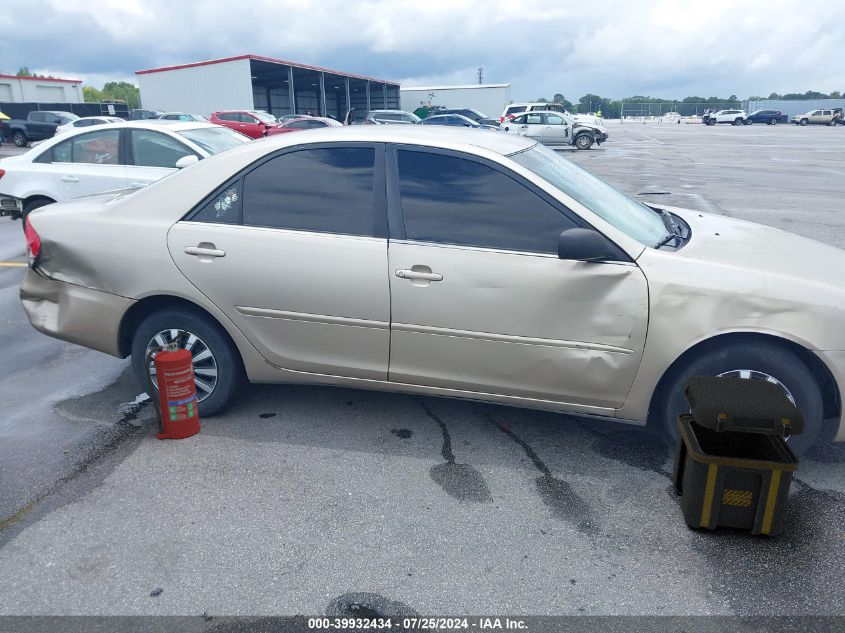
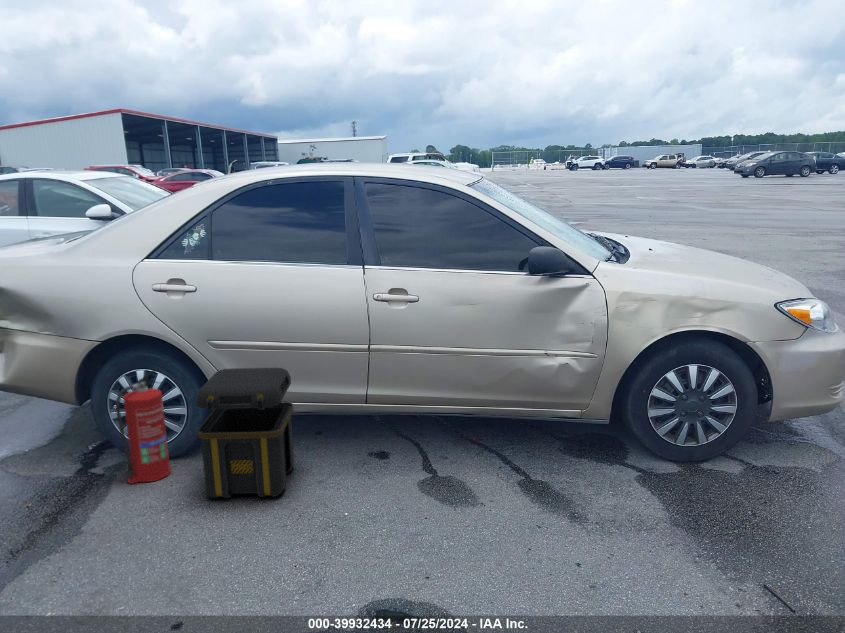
toolbox: present [672,375,805,536] -> present [196,368,294,498]

